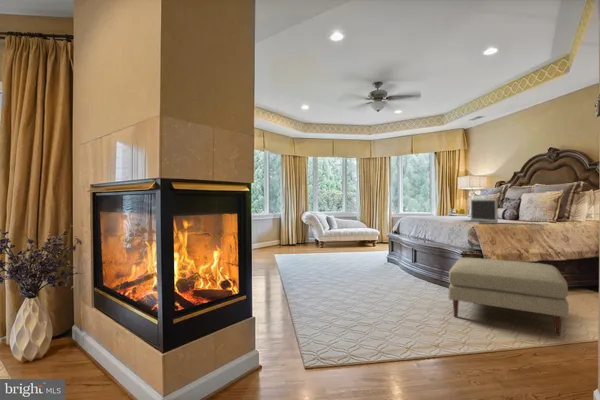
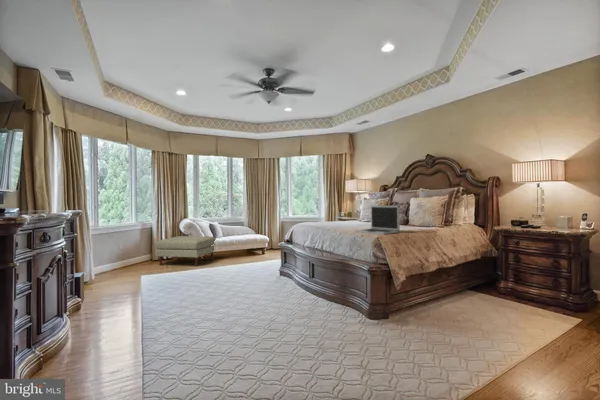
ottoman: present [448,258,569,336] -> present [156,236,216,266]

